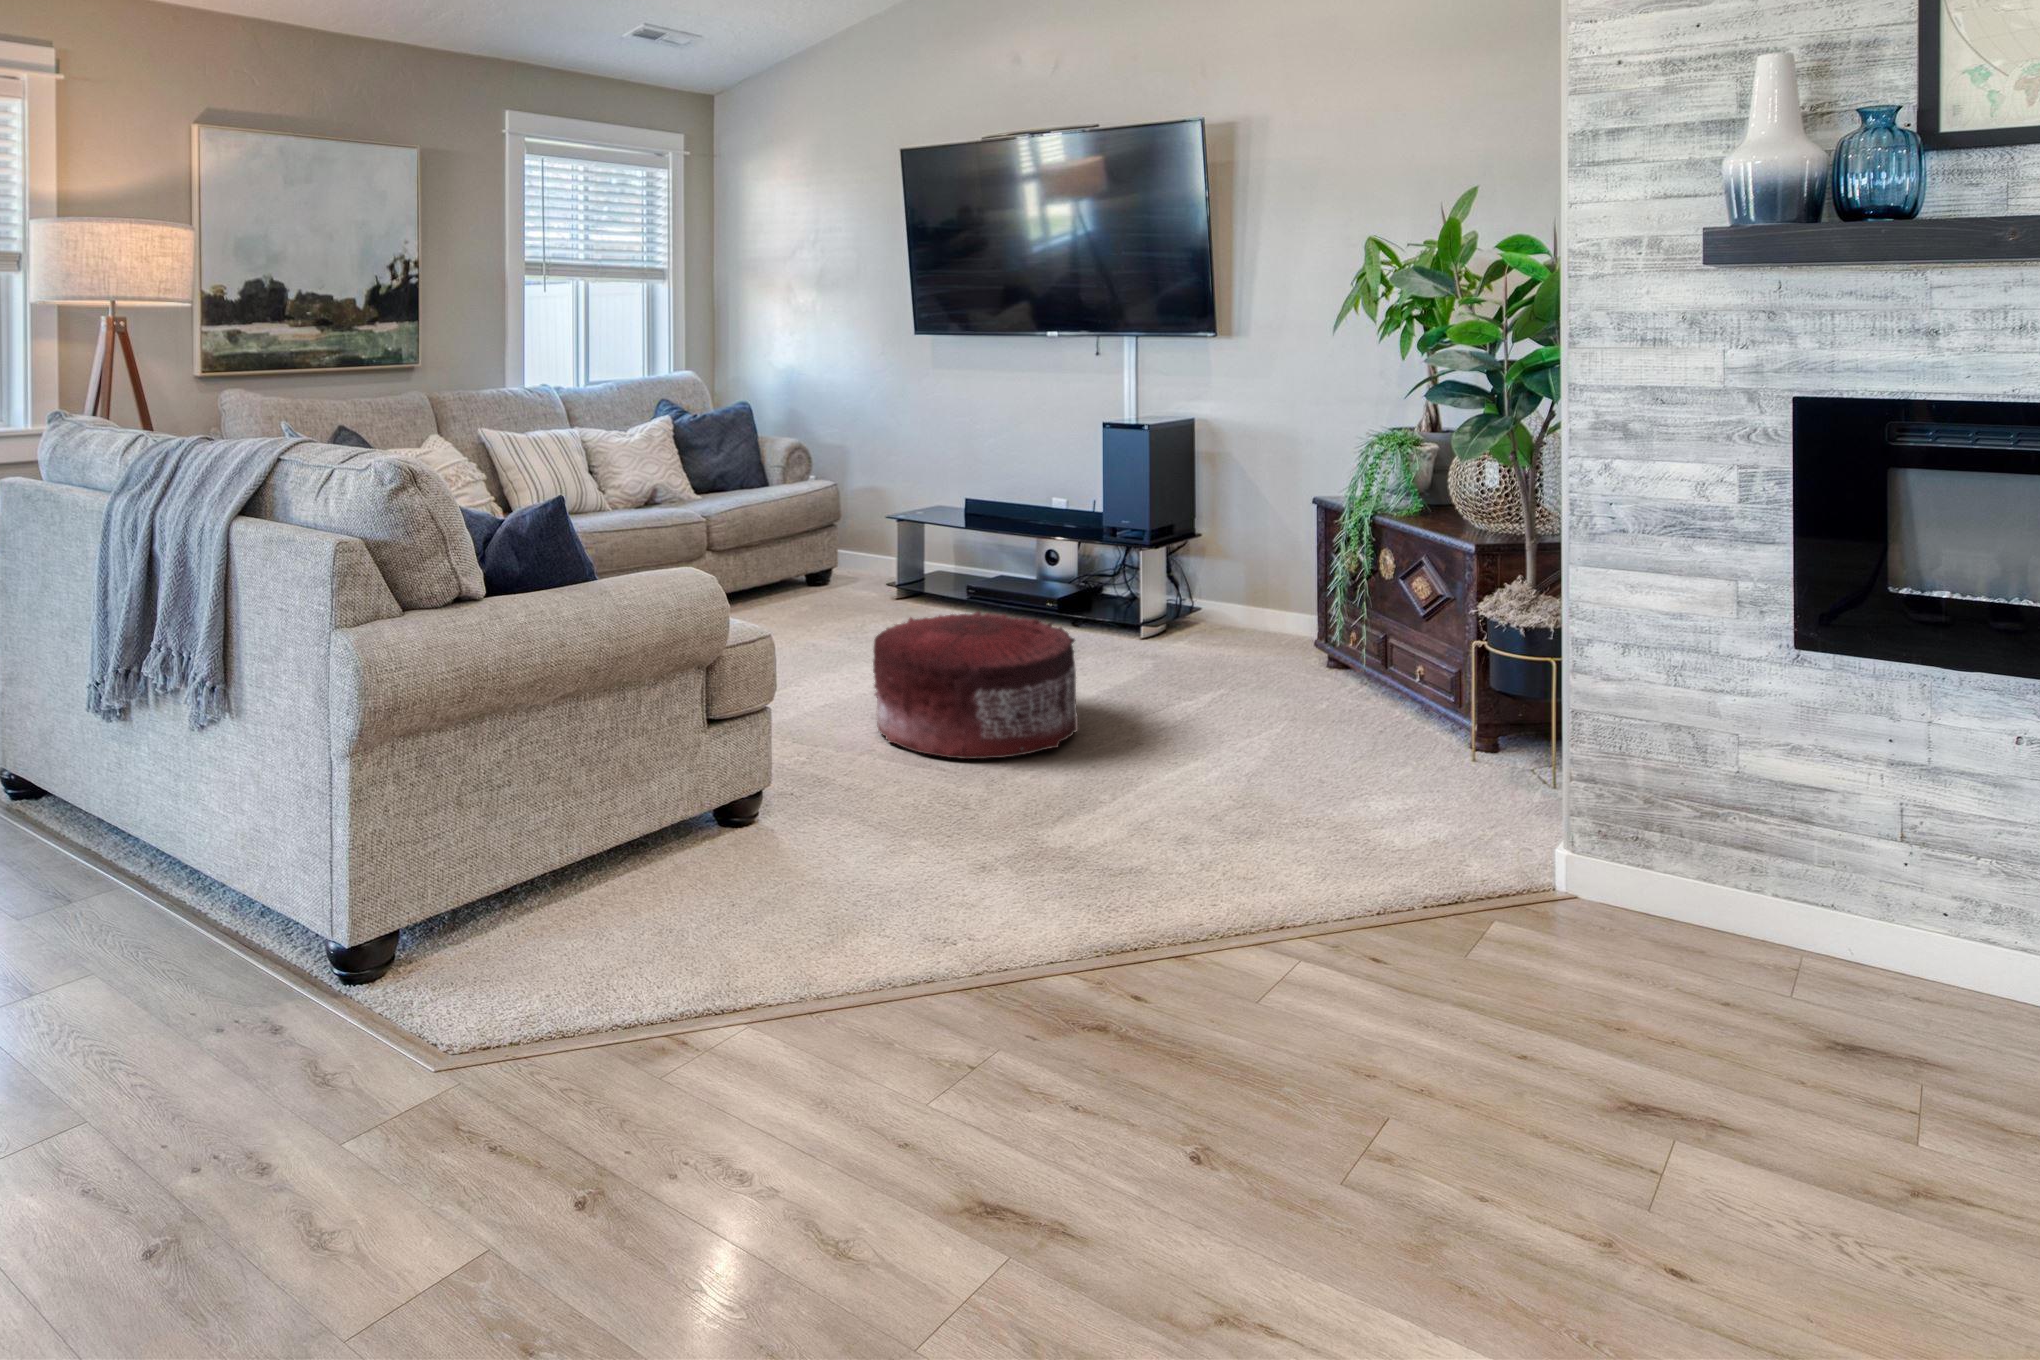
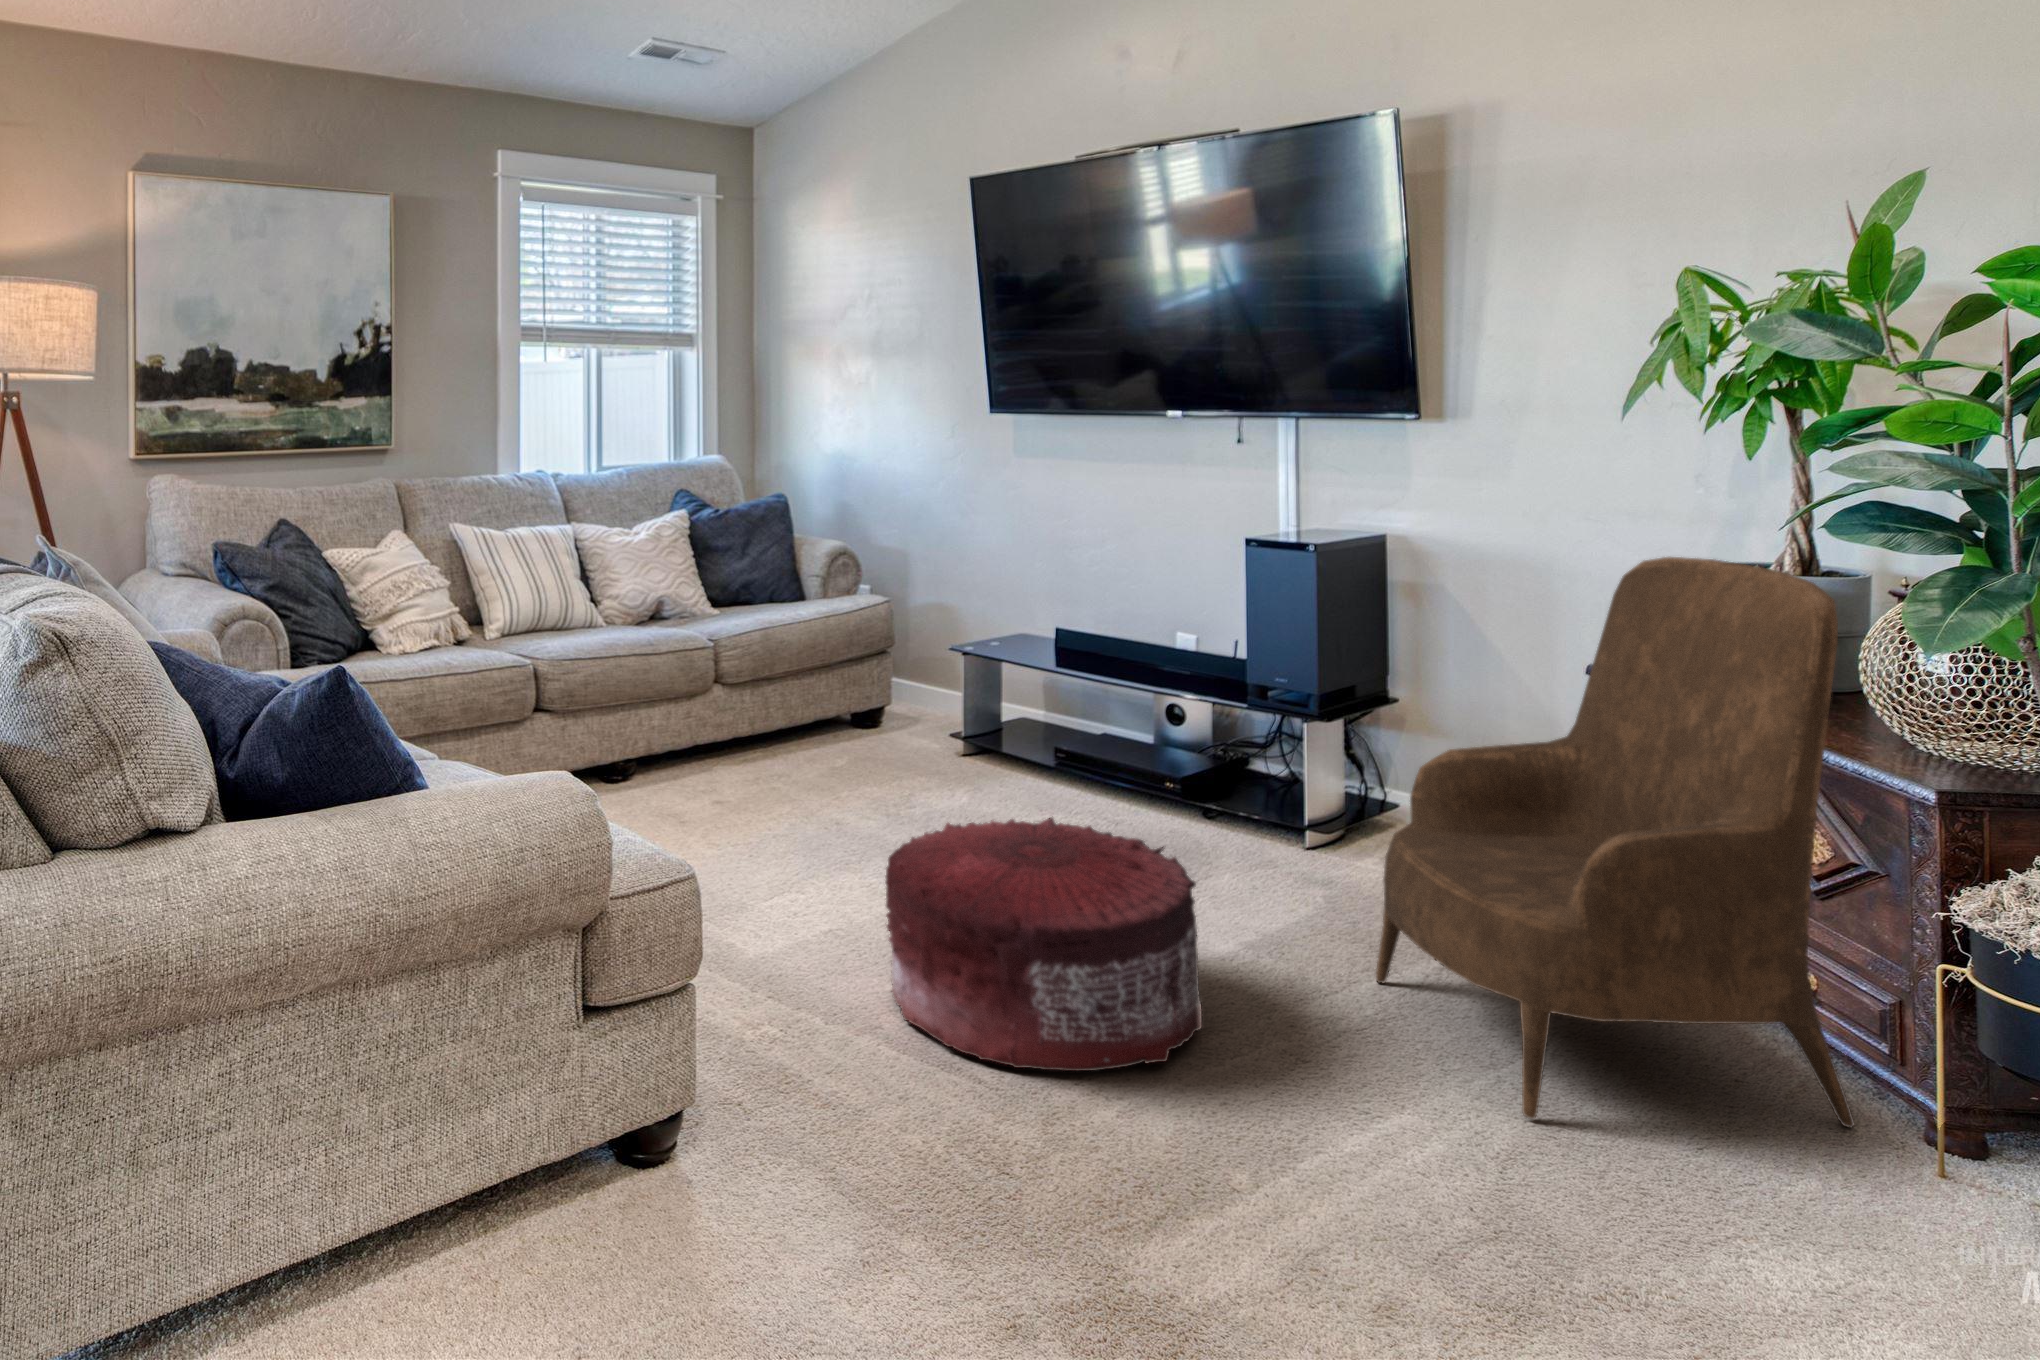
armchair: none [1182,422,1439,757] -> present [1376,557,1854,1128]

